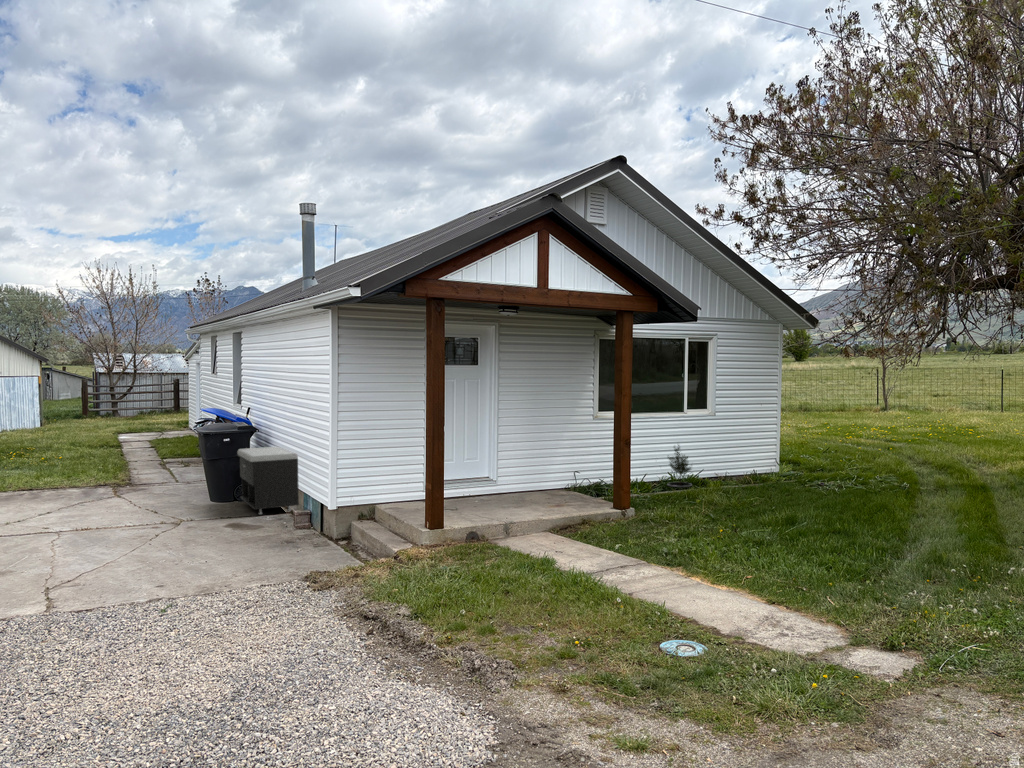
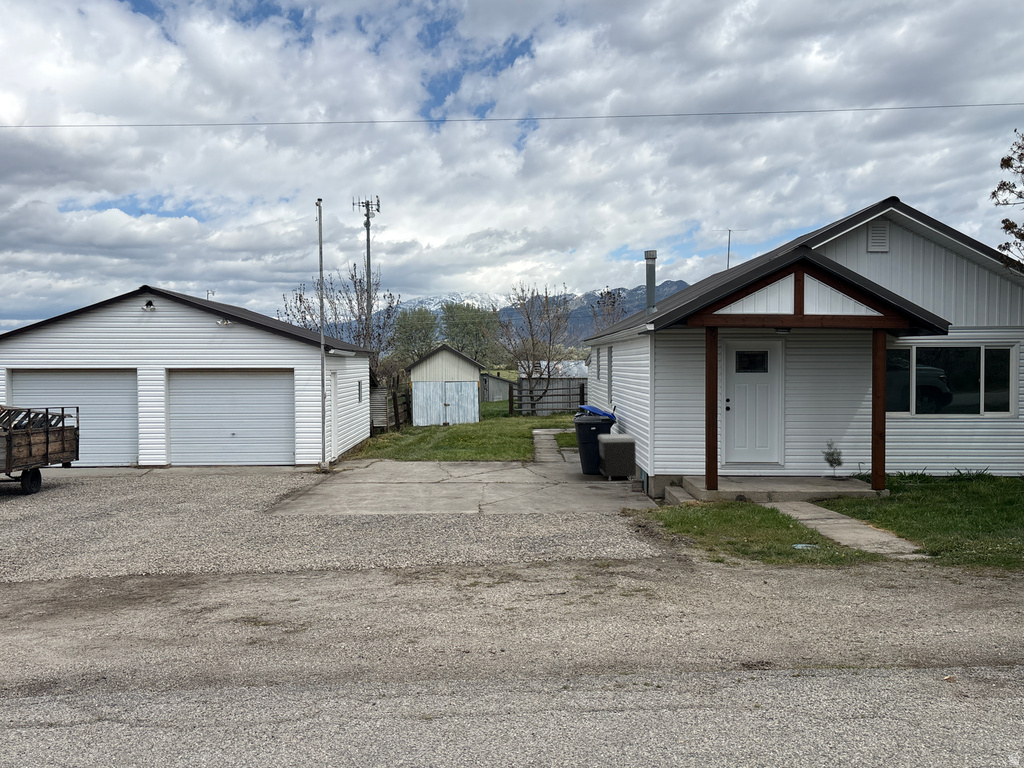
potted tree: present [667,445,692,487] -> present [822,443,845,479]

